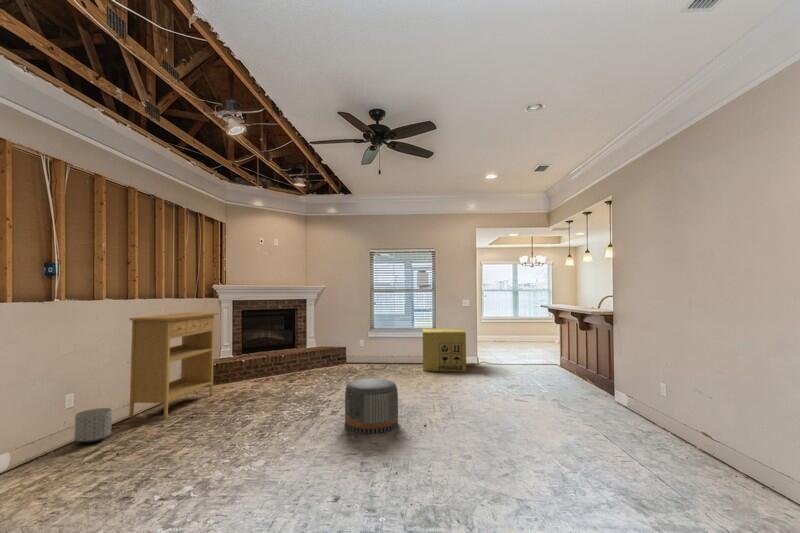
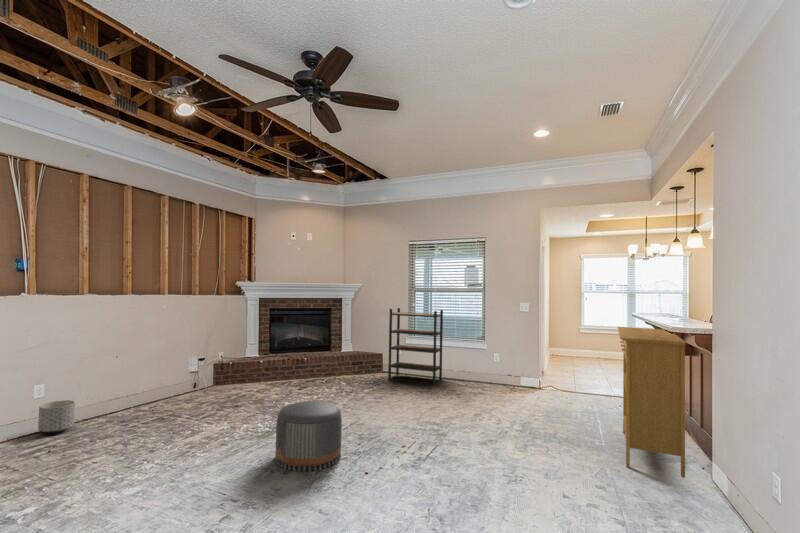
bookshelf: none [355,305,399,367] -> present [388,308,443,384]
console table: present [129,312,219,418] -> present [618,327,686,478]
cardboard box: present [423,329,466,371] -> none [458,340,520,399]

